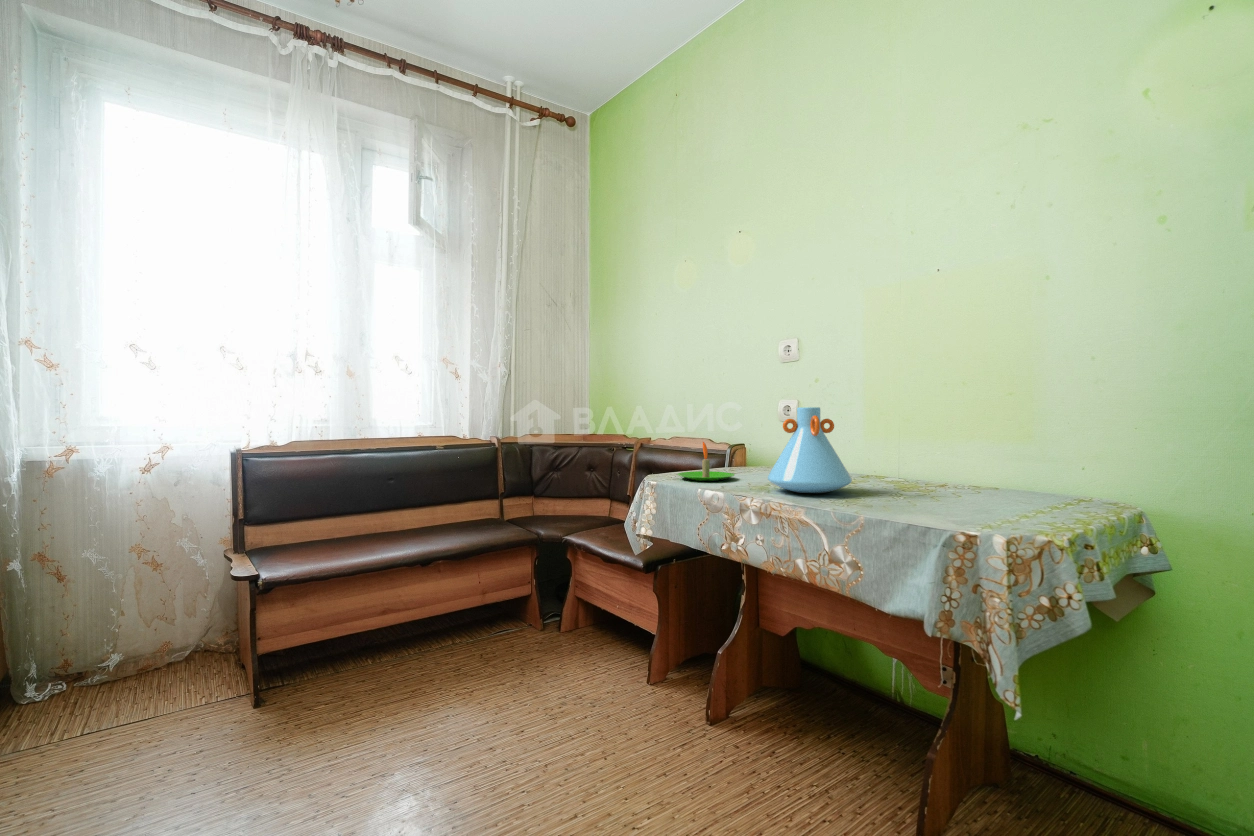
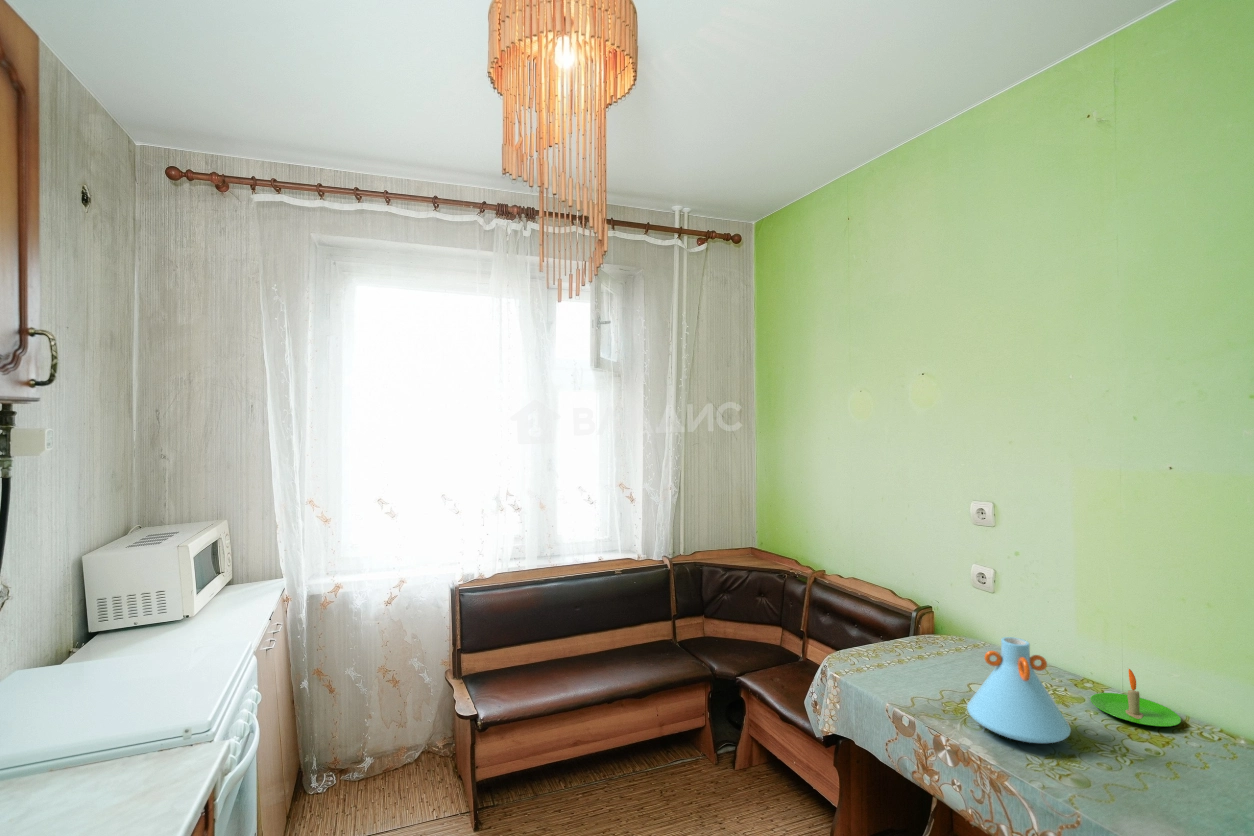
candle: present [678,442,735,481] -> present [1090,669,1181,727]

